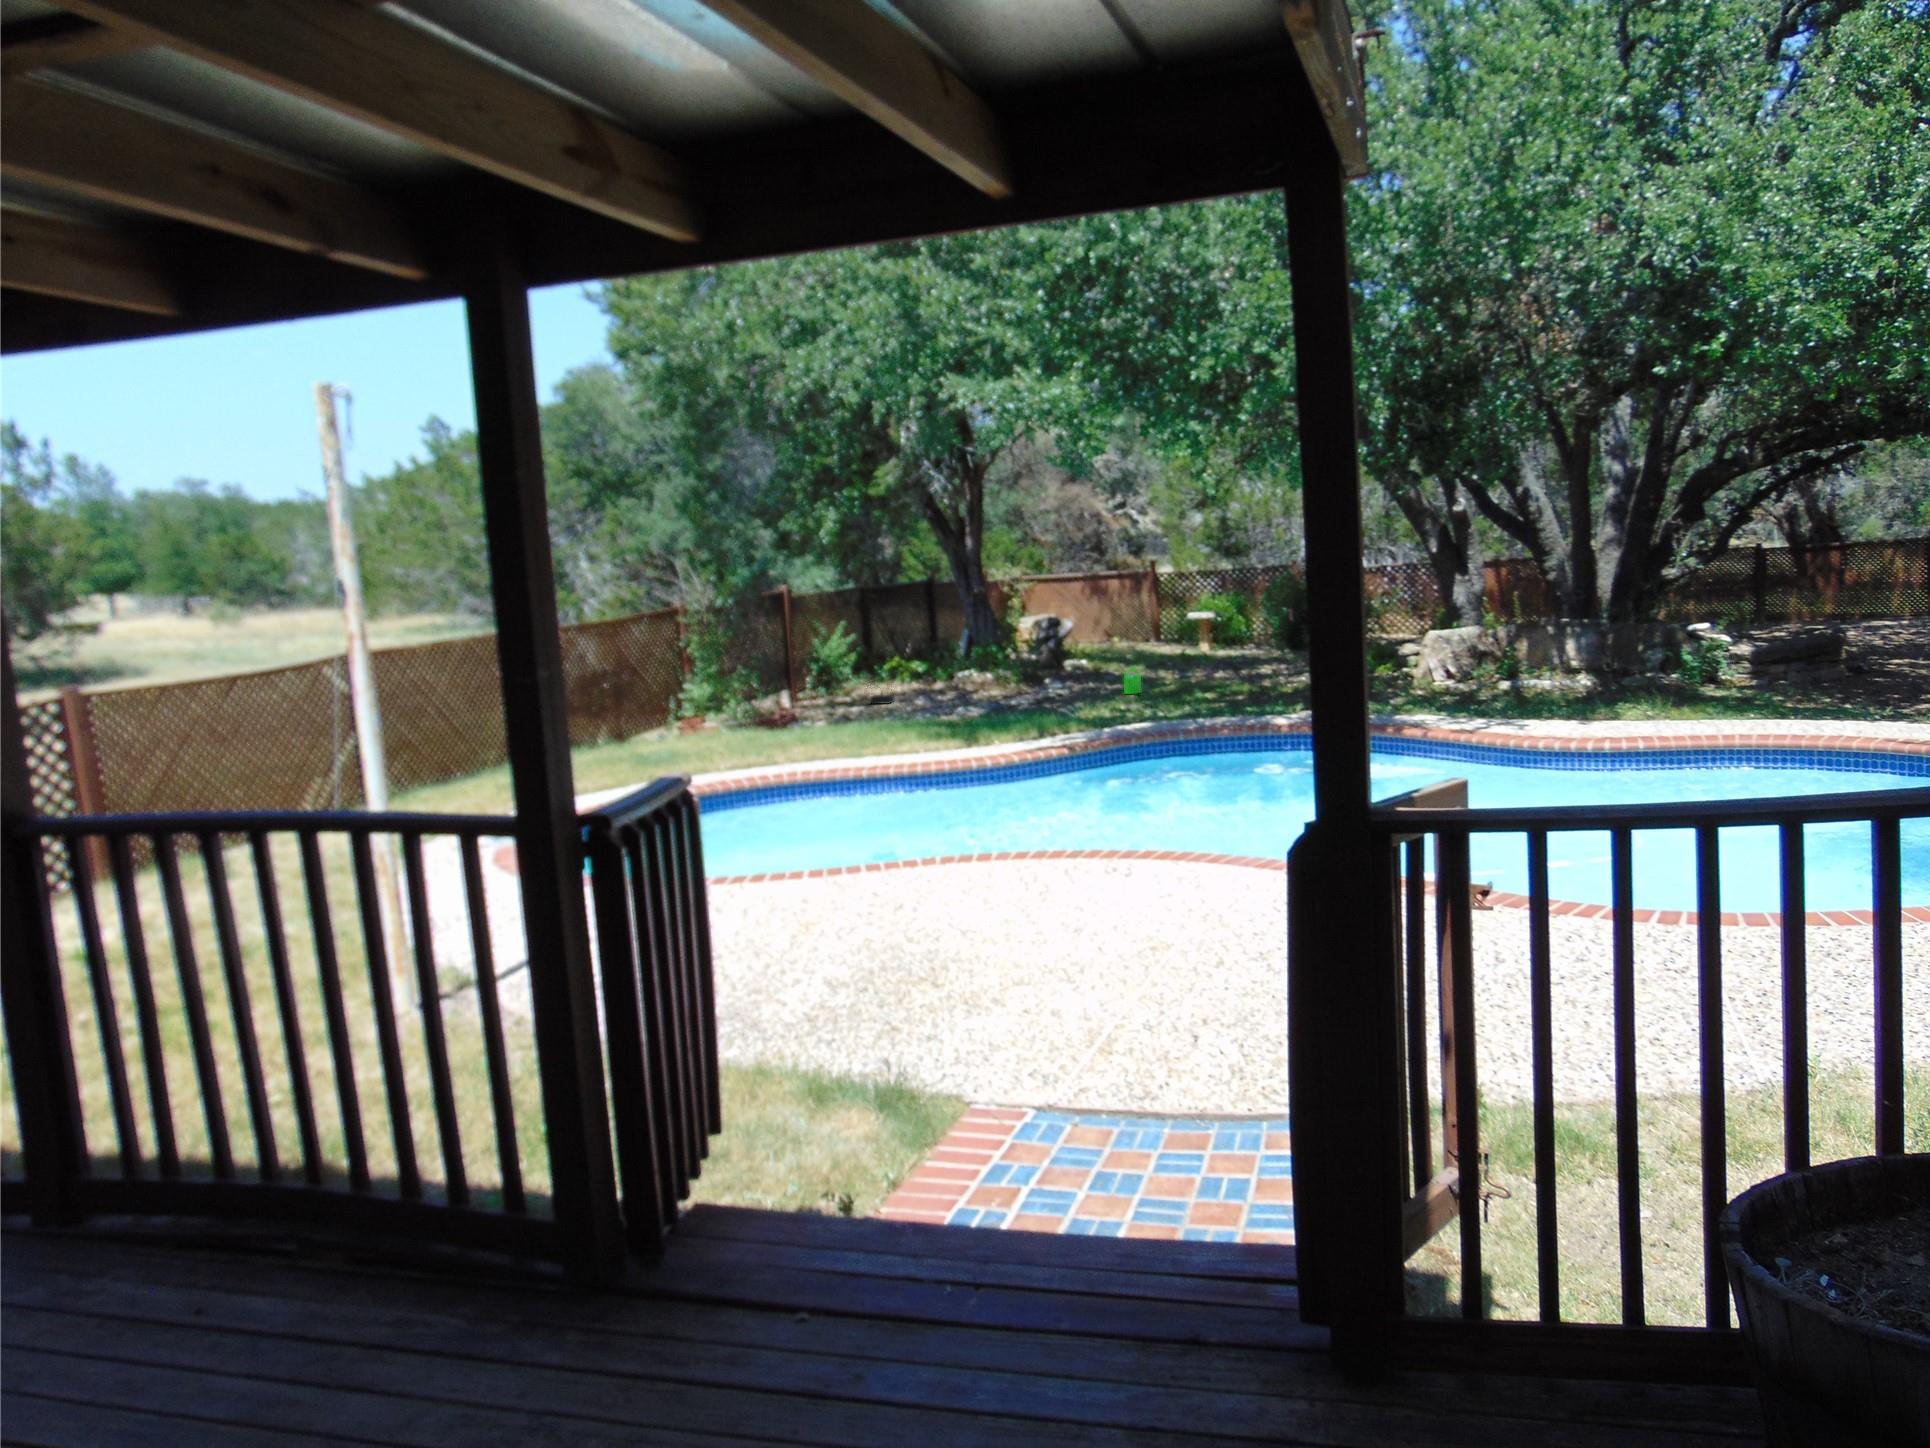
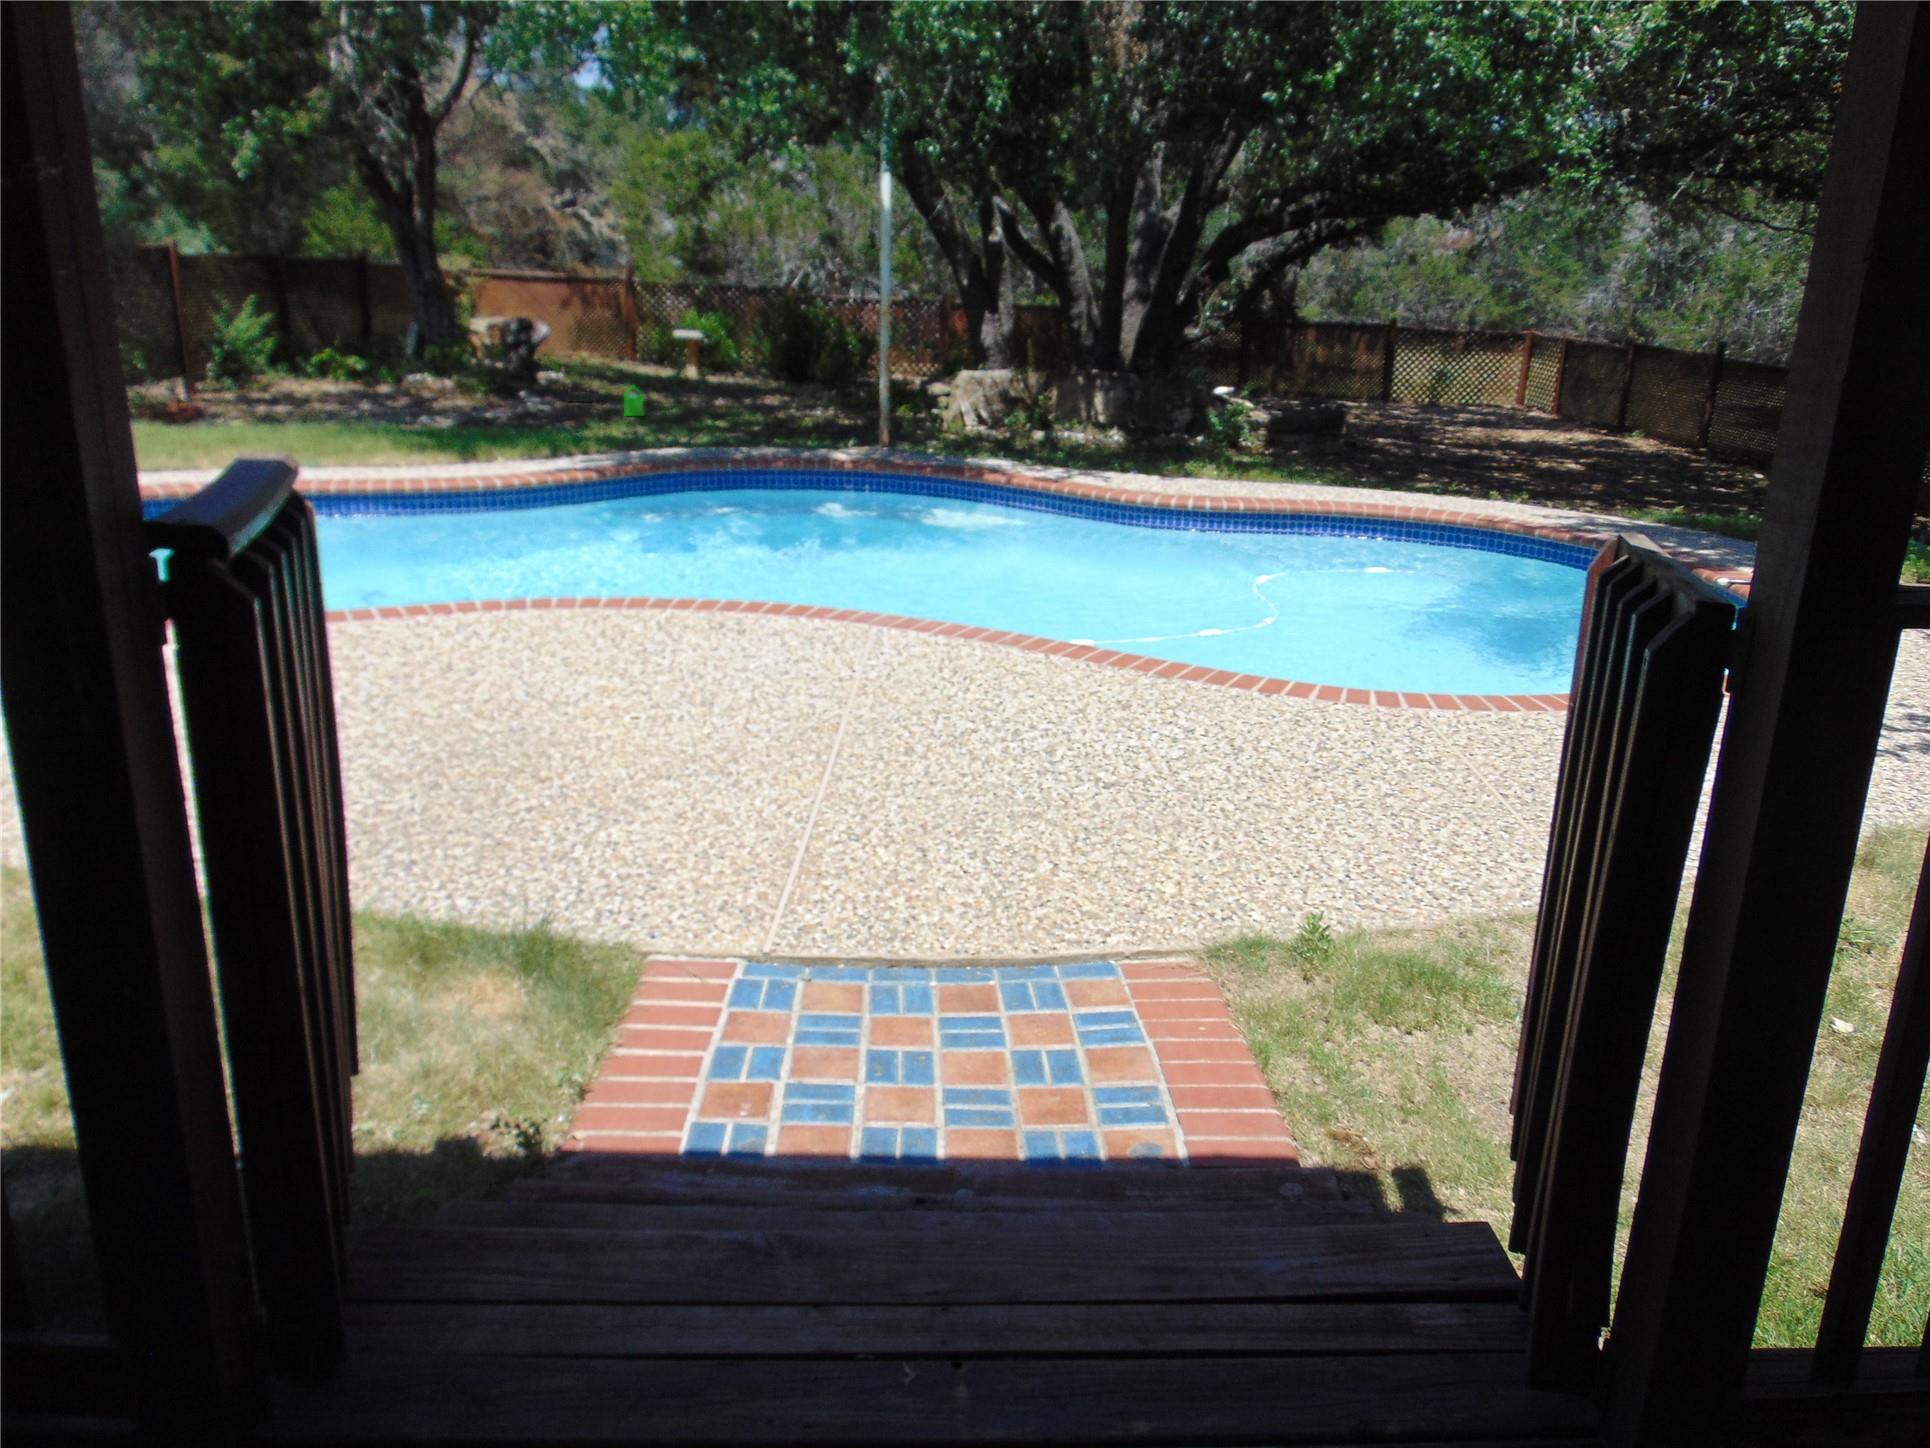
decorative plant: present [863,679,894,704] -> present [558,368,596,402]

